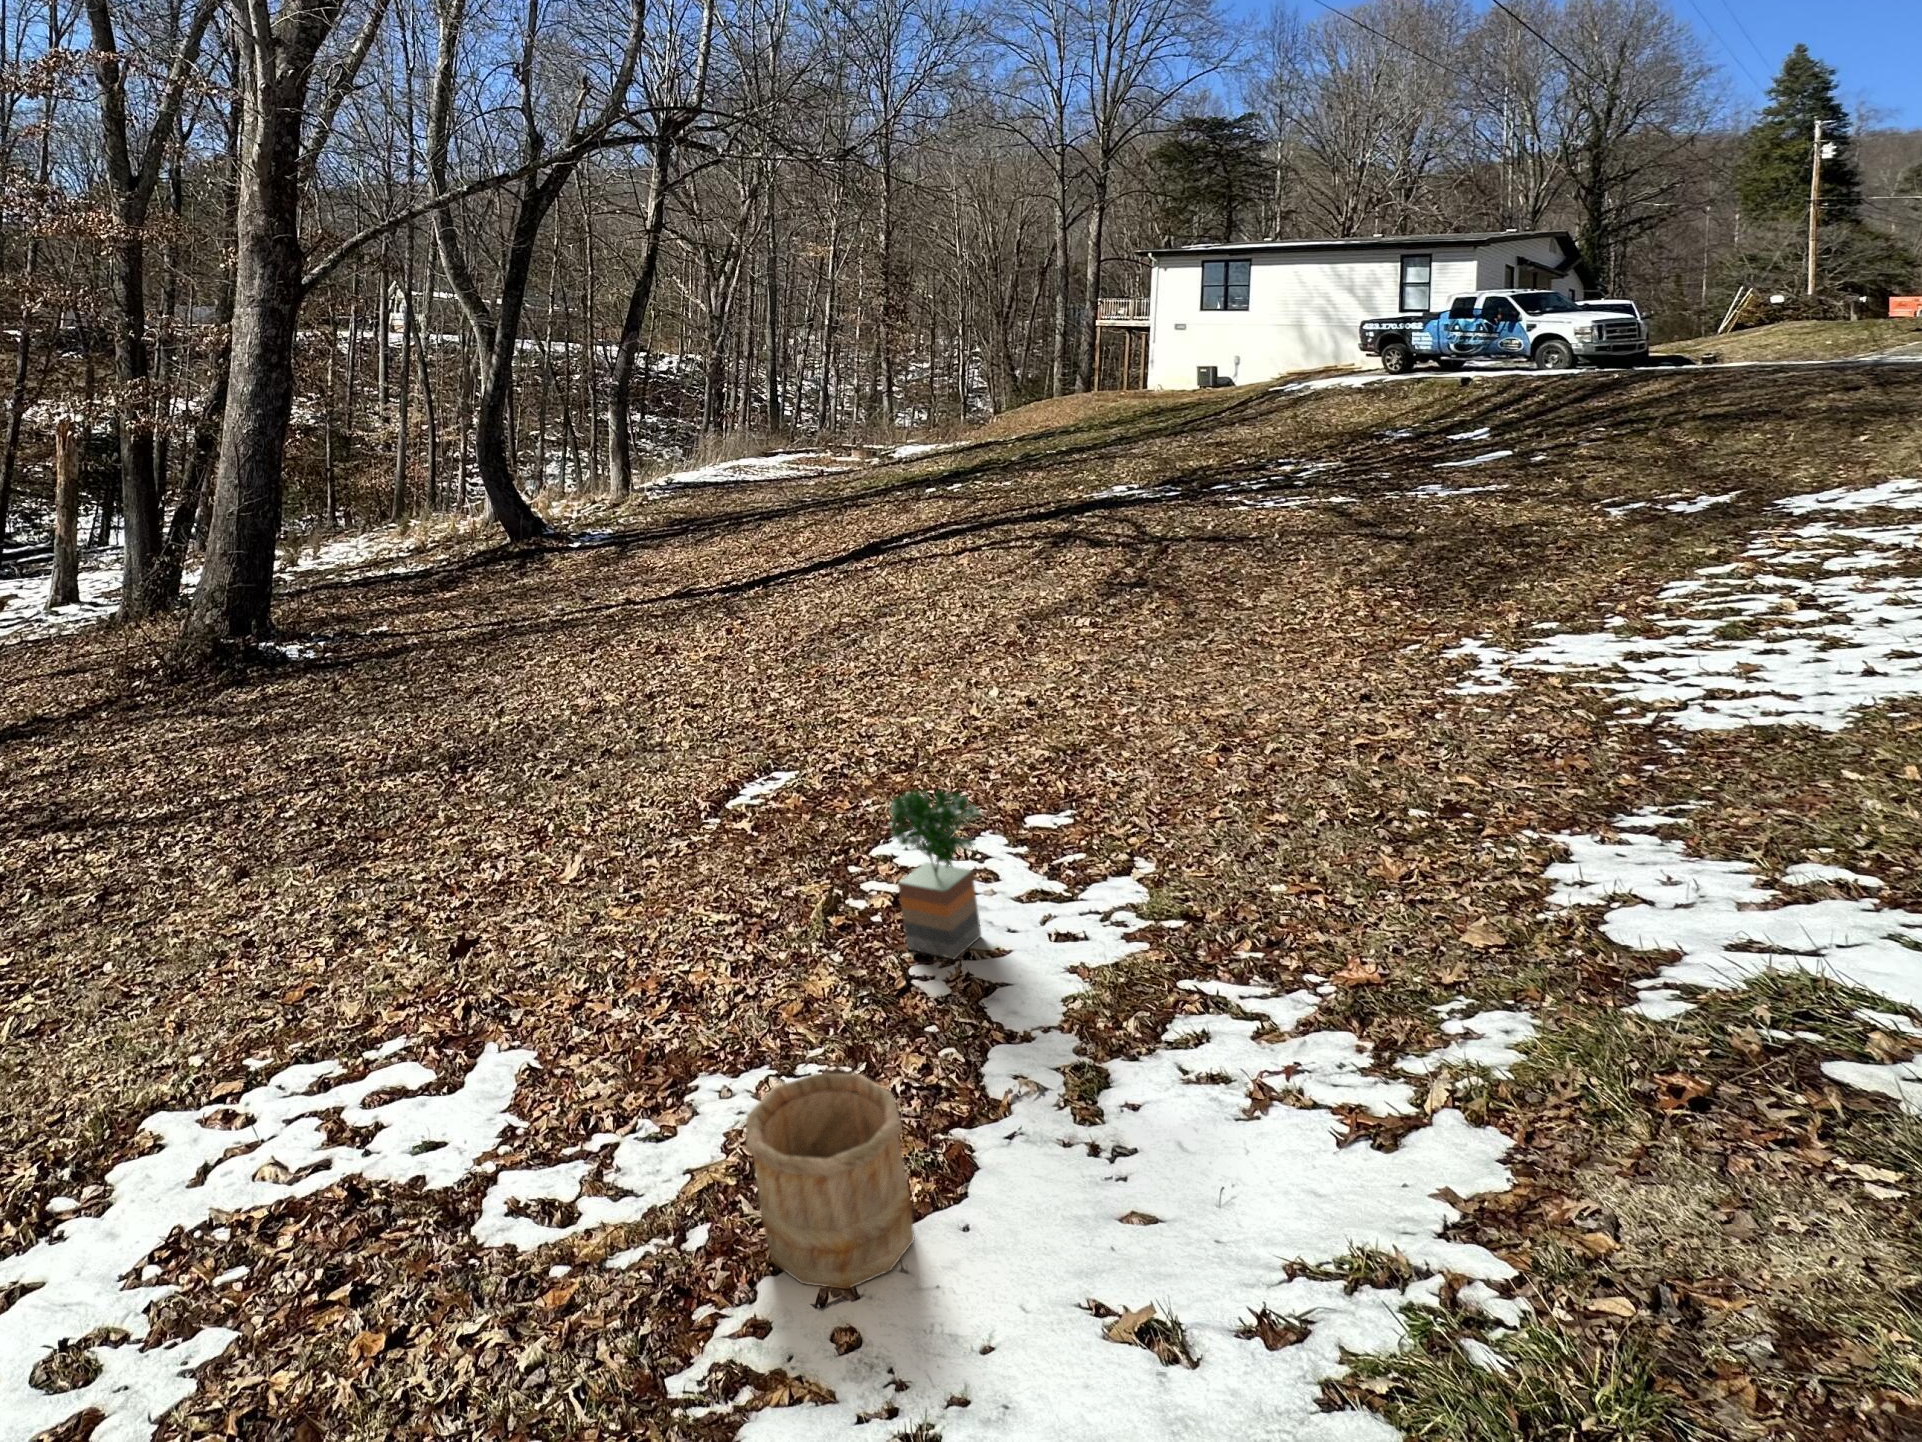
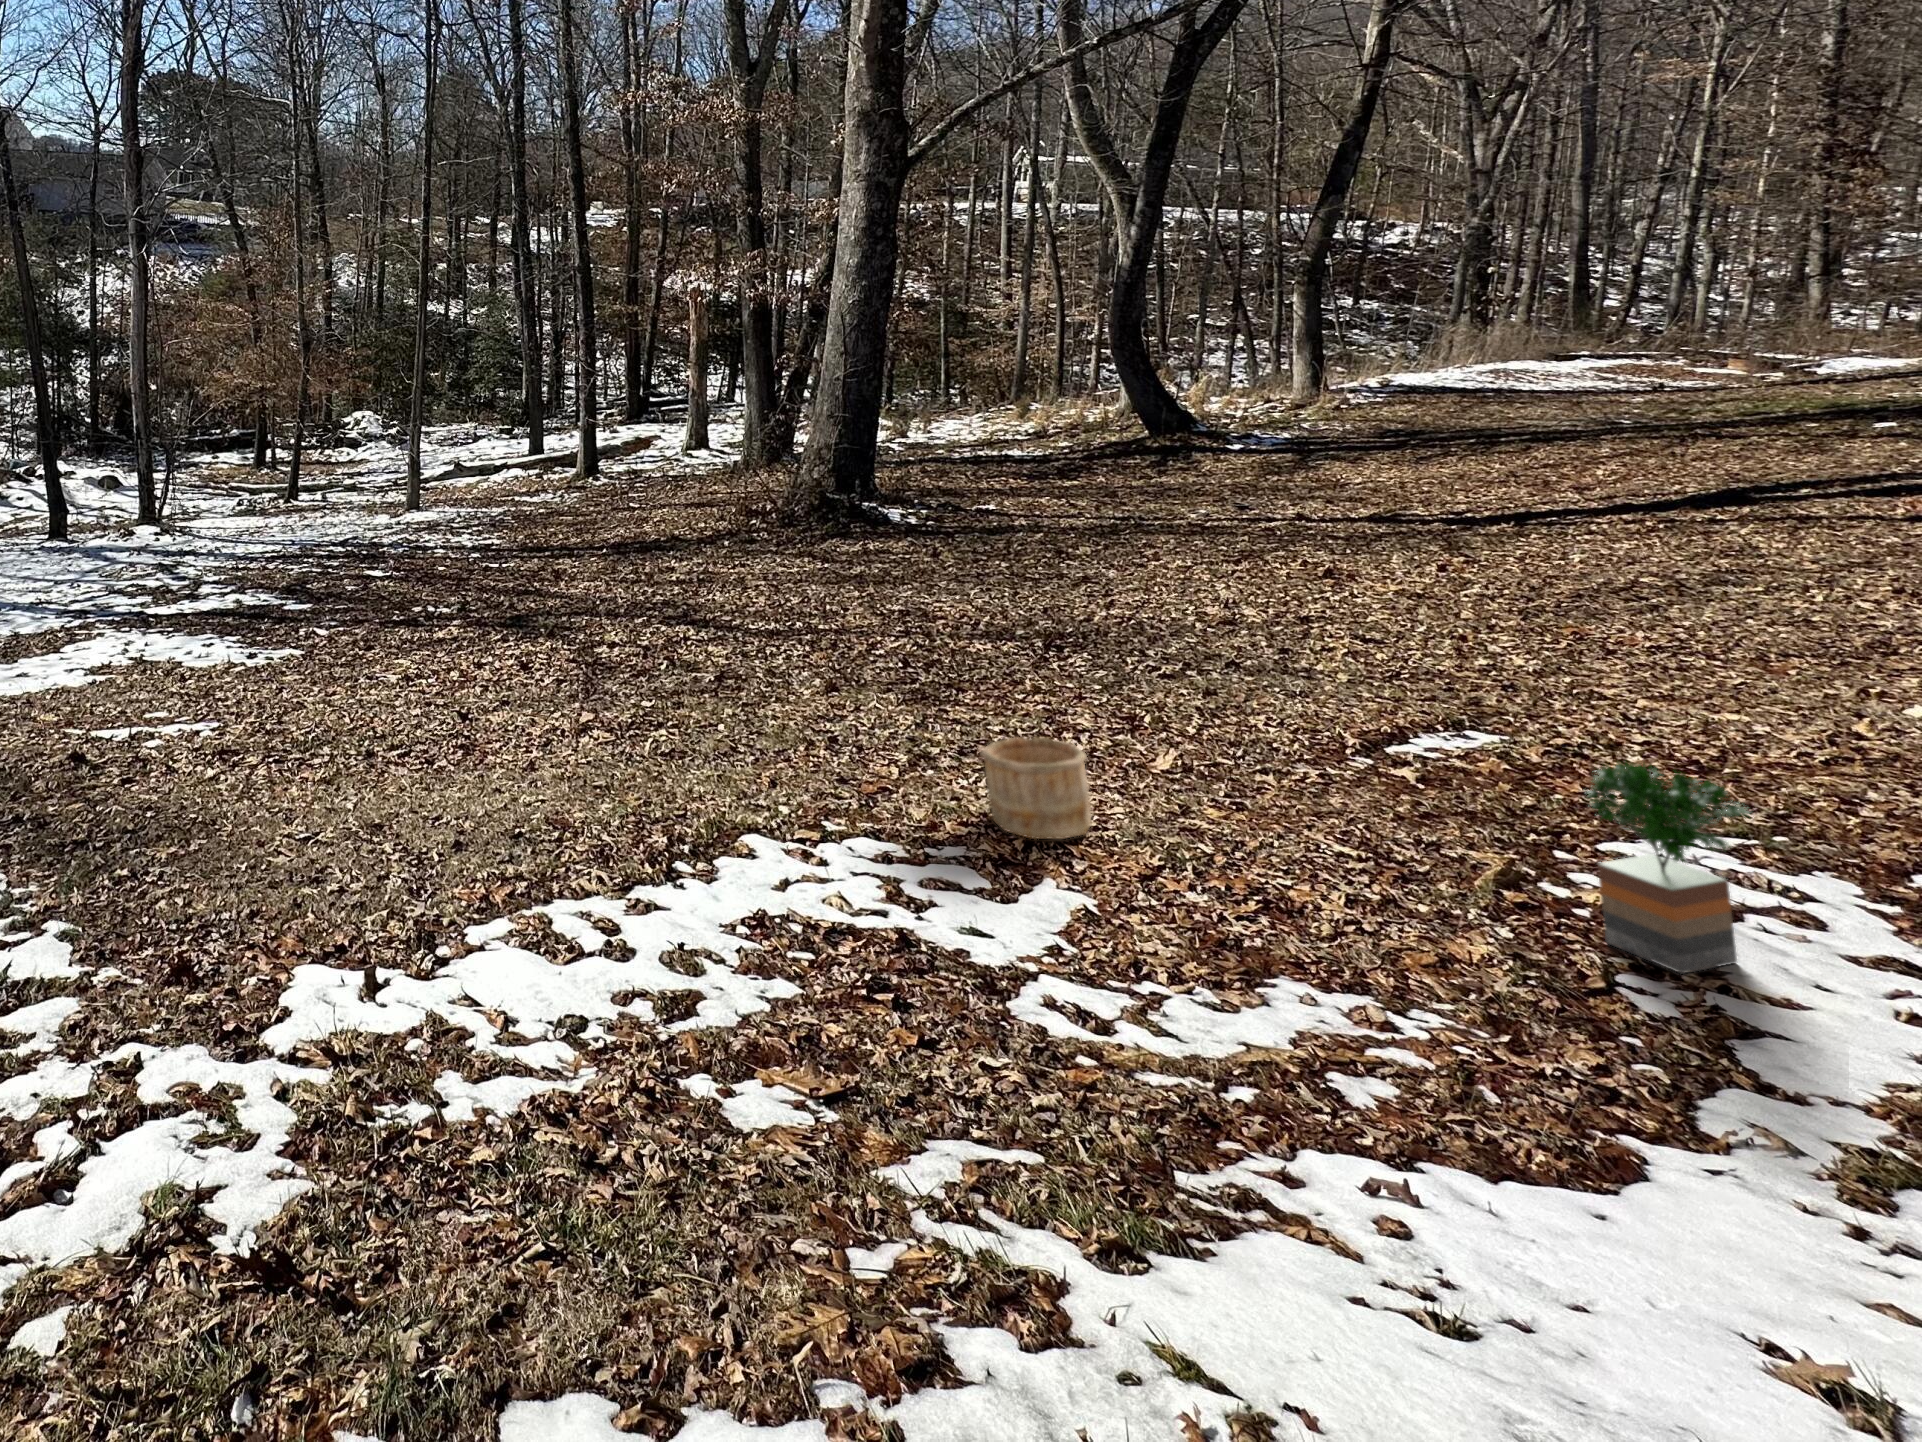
wooden bucket: present [746,1074,915,1289] -> present [980,737,1091,839]

